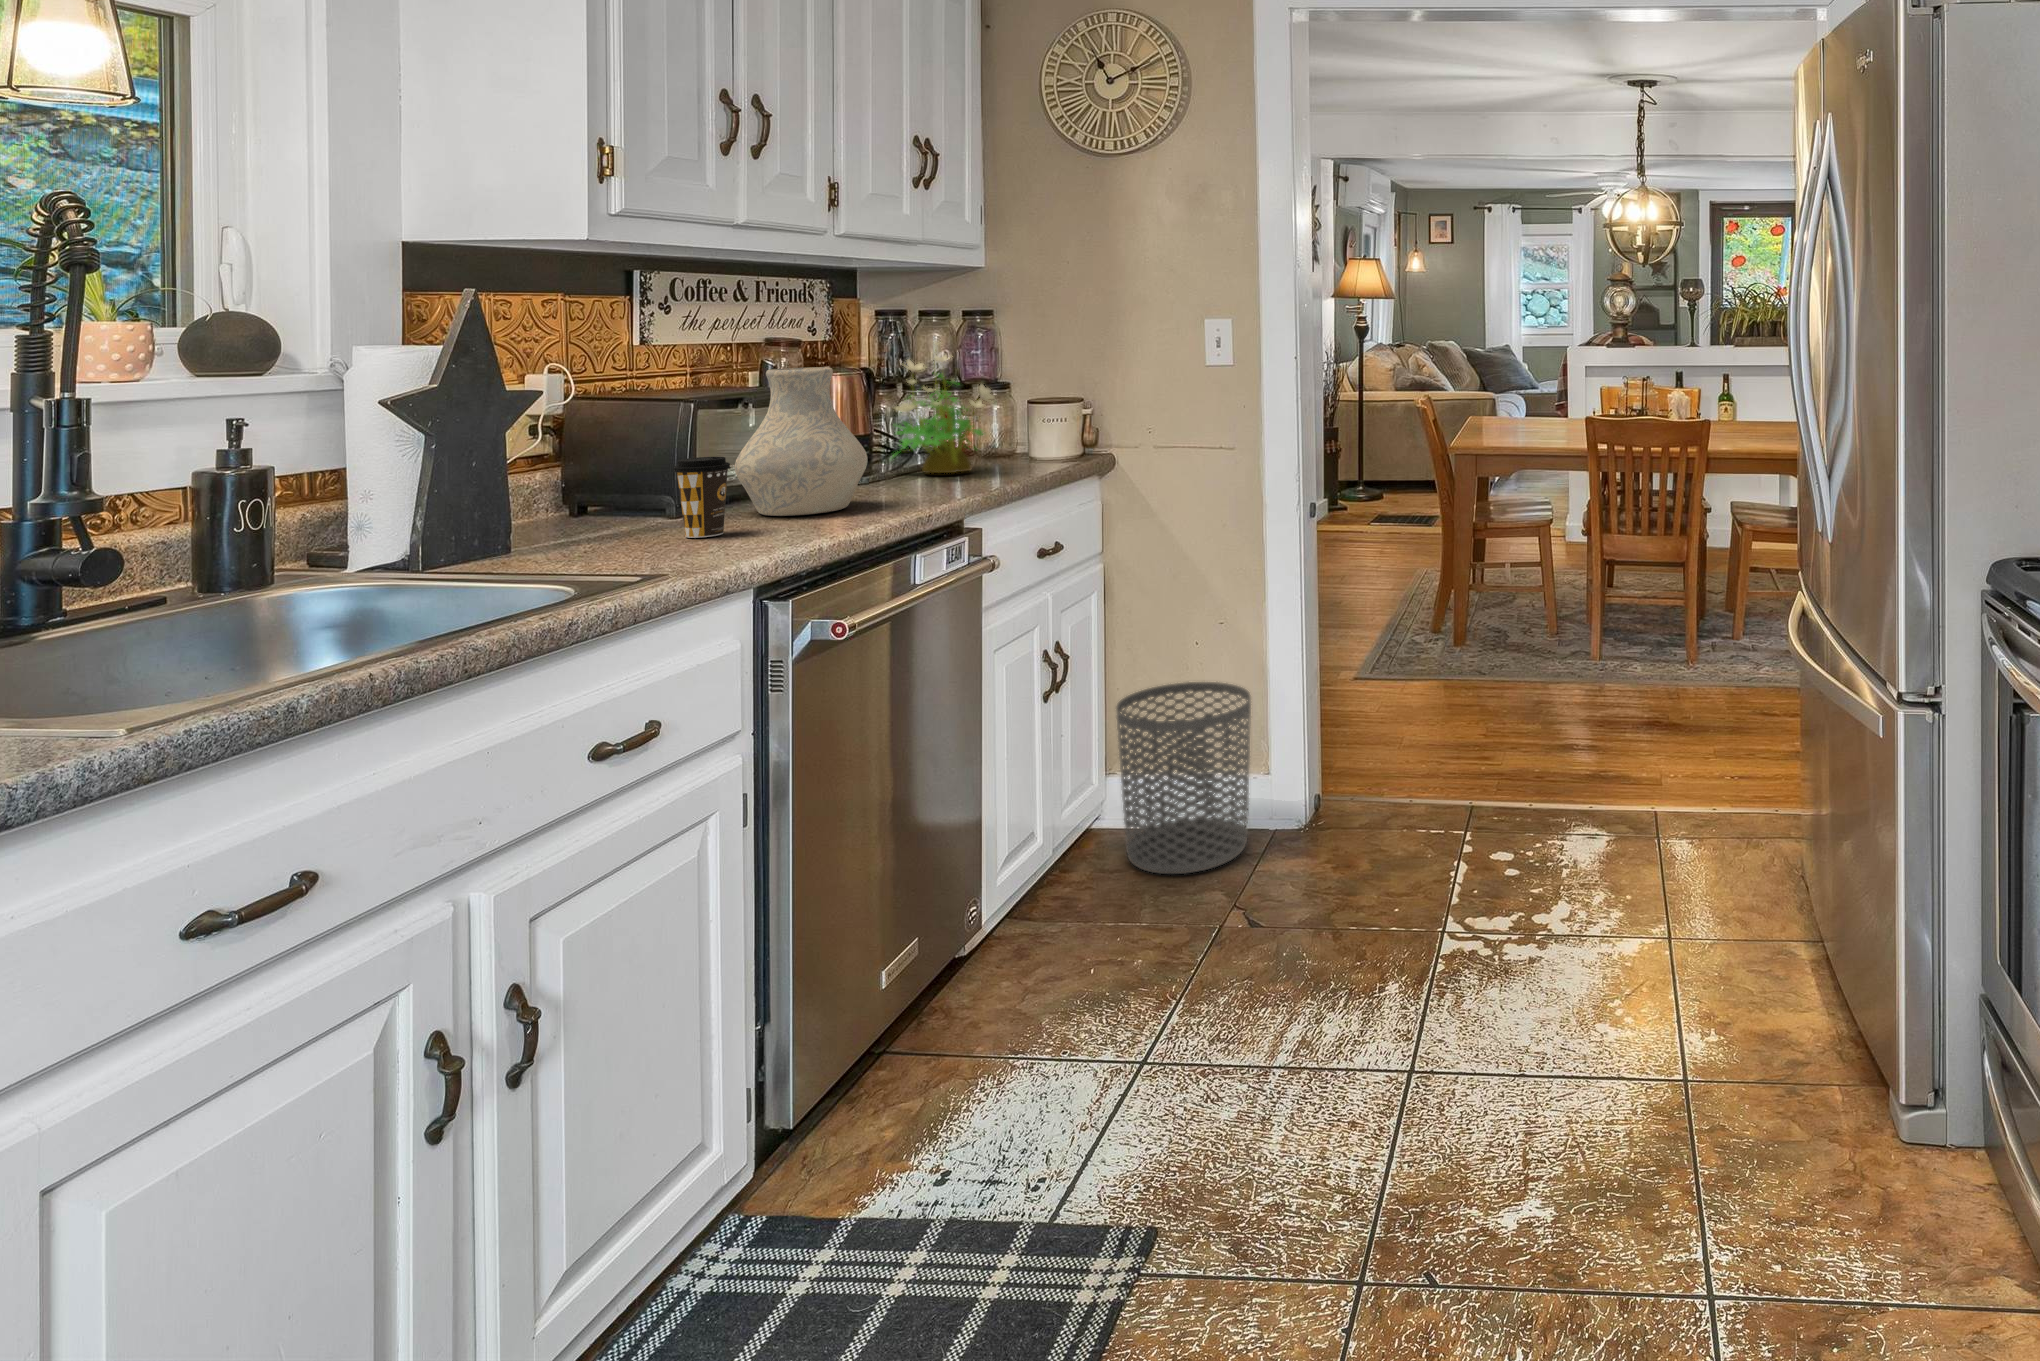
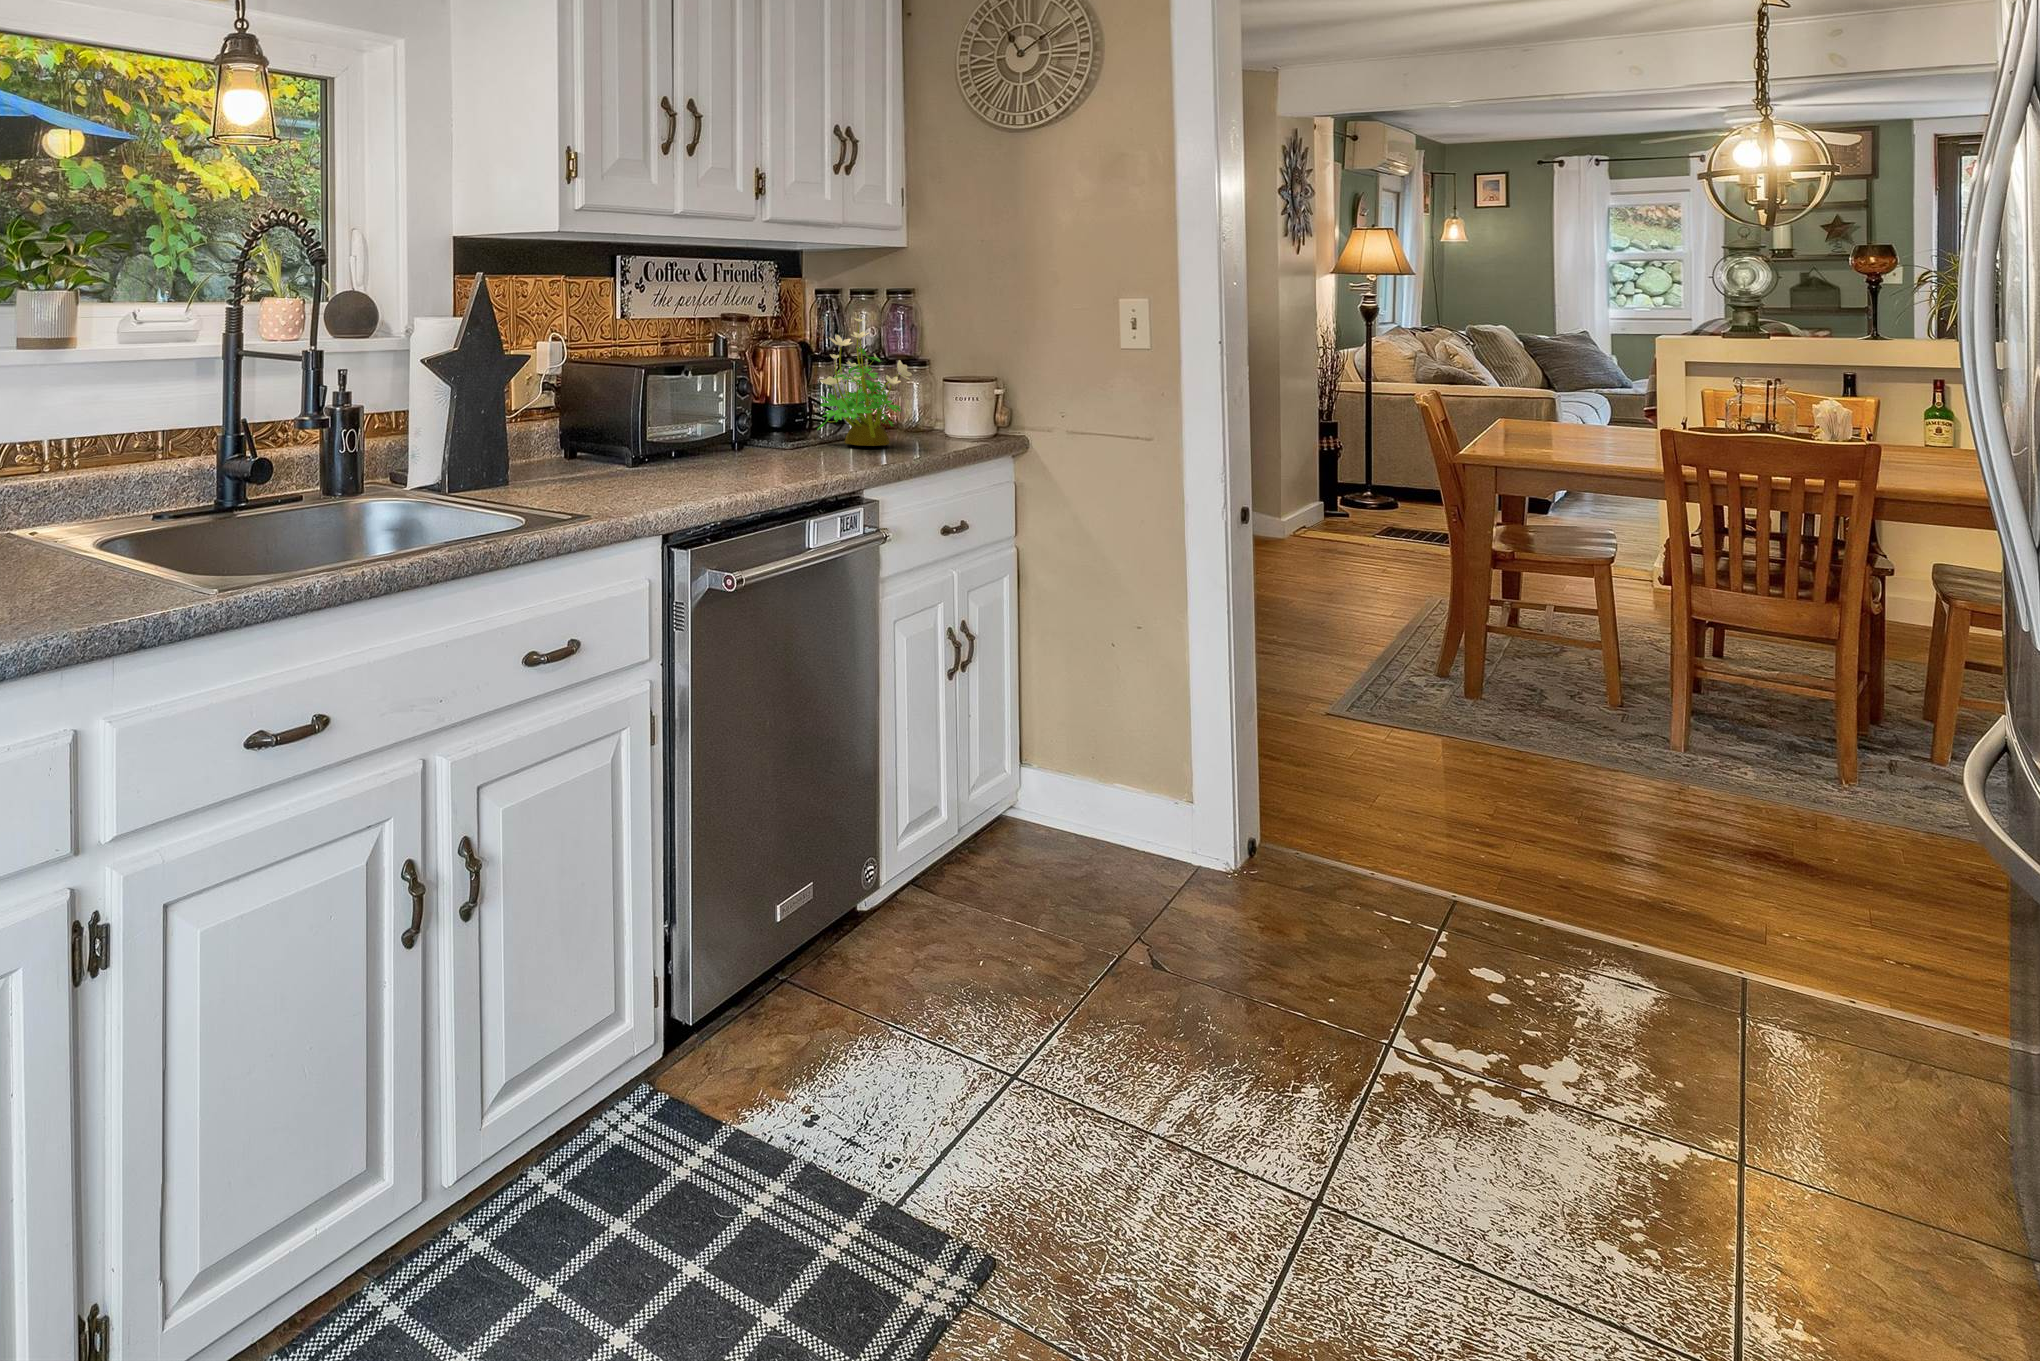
vase: present [735,367,867,516] -> none [675,340,782,475]
coffee cup: present [673,457,731,538] -> none [620,417,663,488]
waste bin: present [1116,682,1251,874] -> none [1024,686,1170,891]

